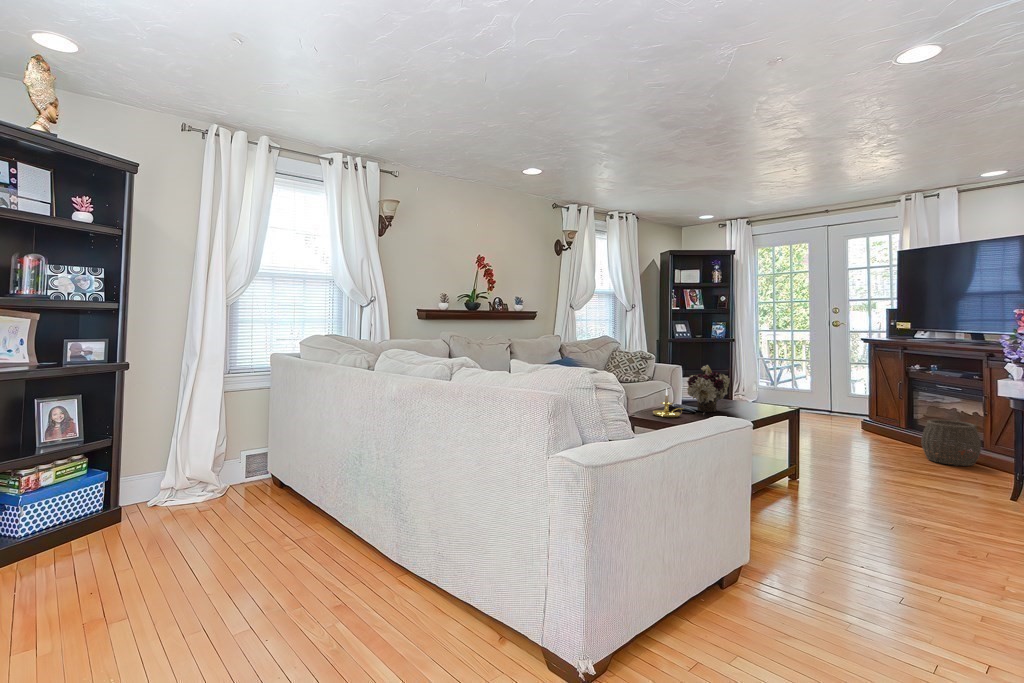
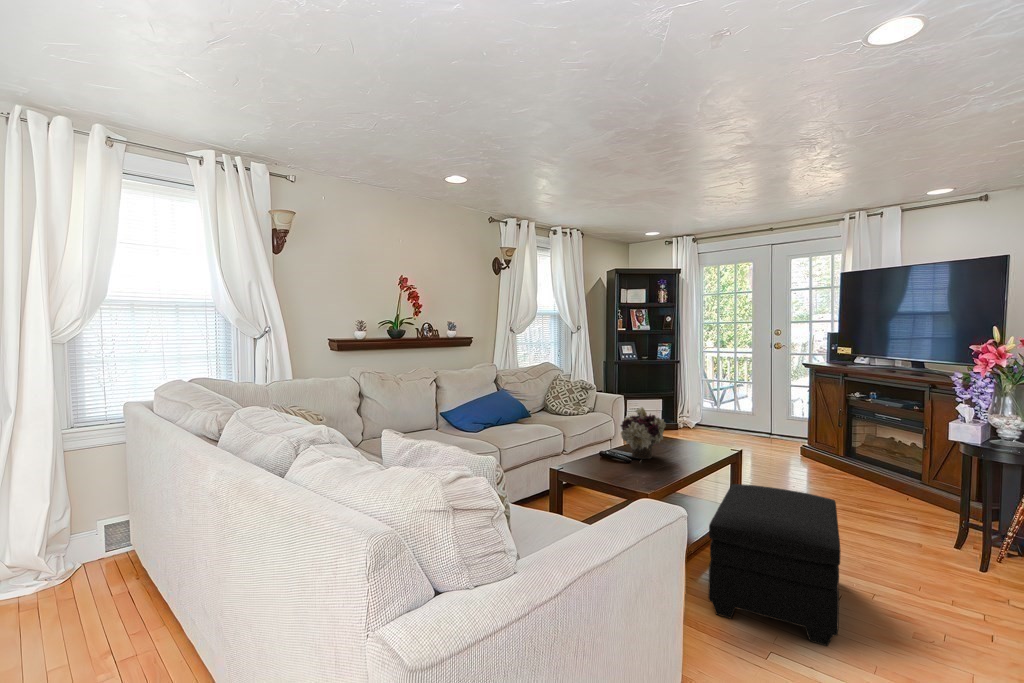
candle holder: present [653,389,683,417] -> none [581,437,615,471]
woven basket: present [922,420,981,466] -> none [863,453,923,504]
ottoman: none [774,431,895,555] -> present [708,484,841,646]

